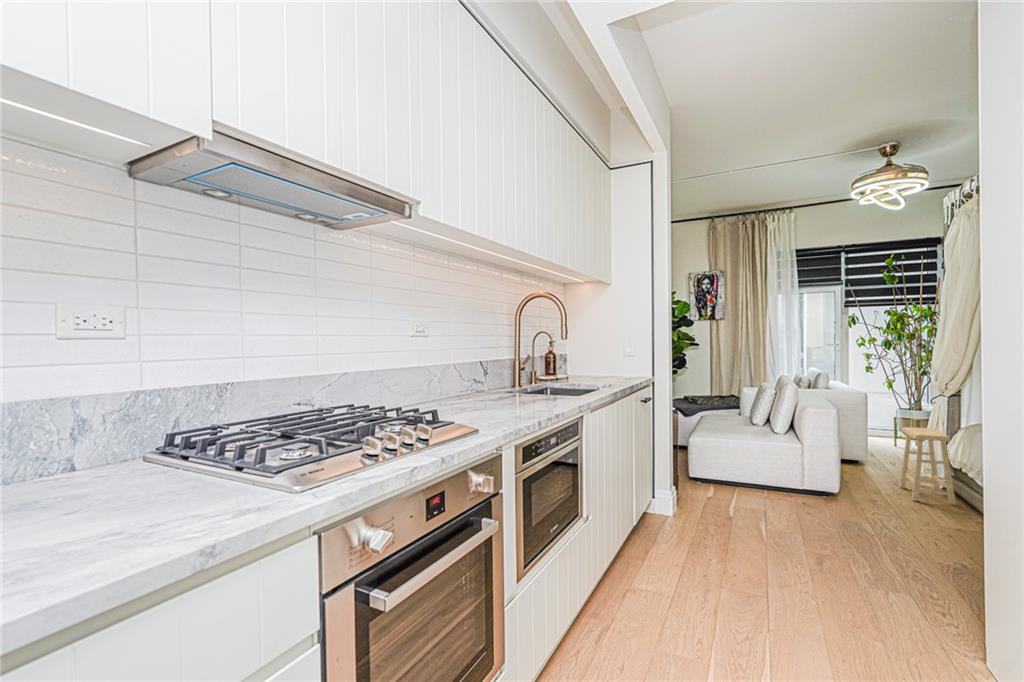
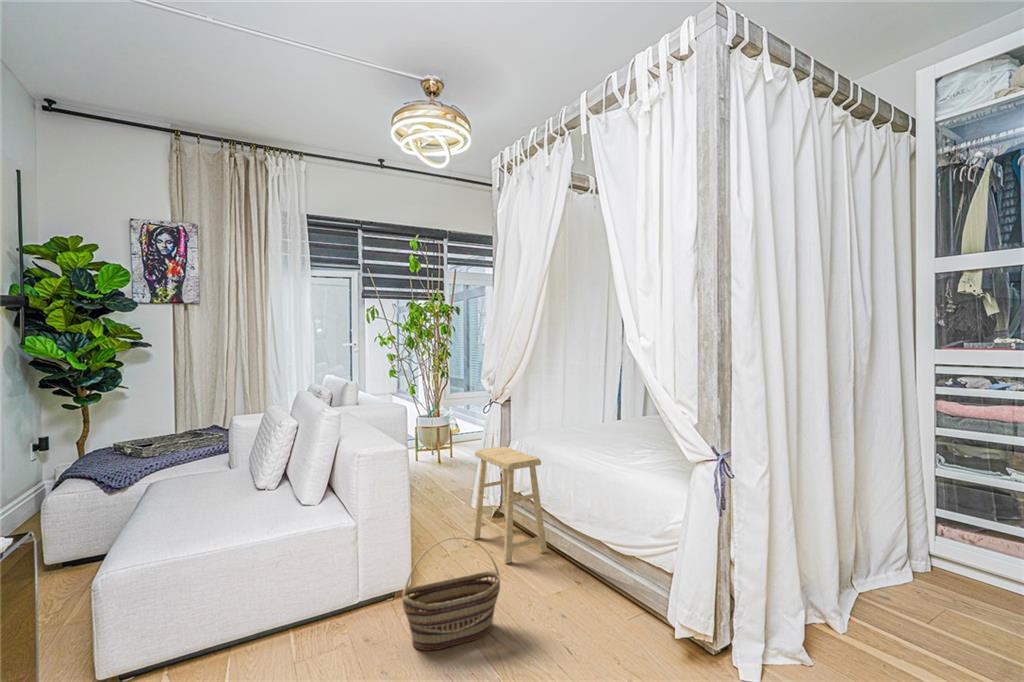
basket: none [819,458,883,514] -> present [403,537,500,650]

